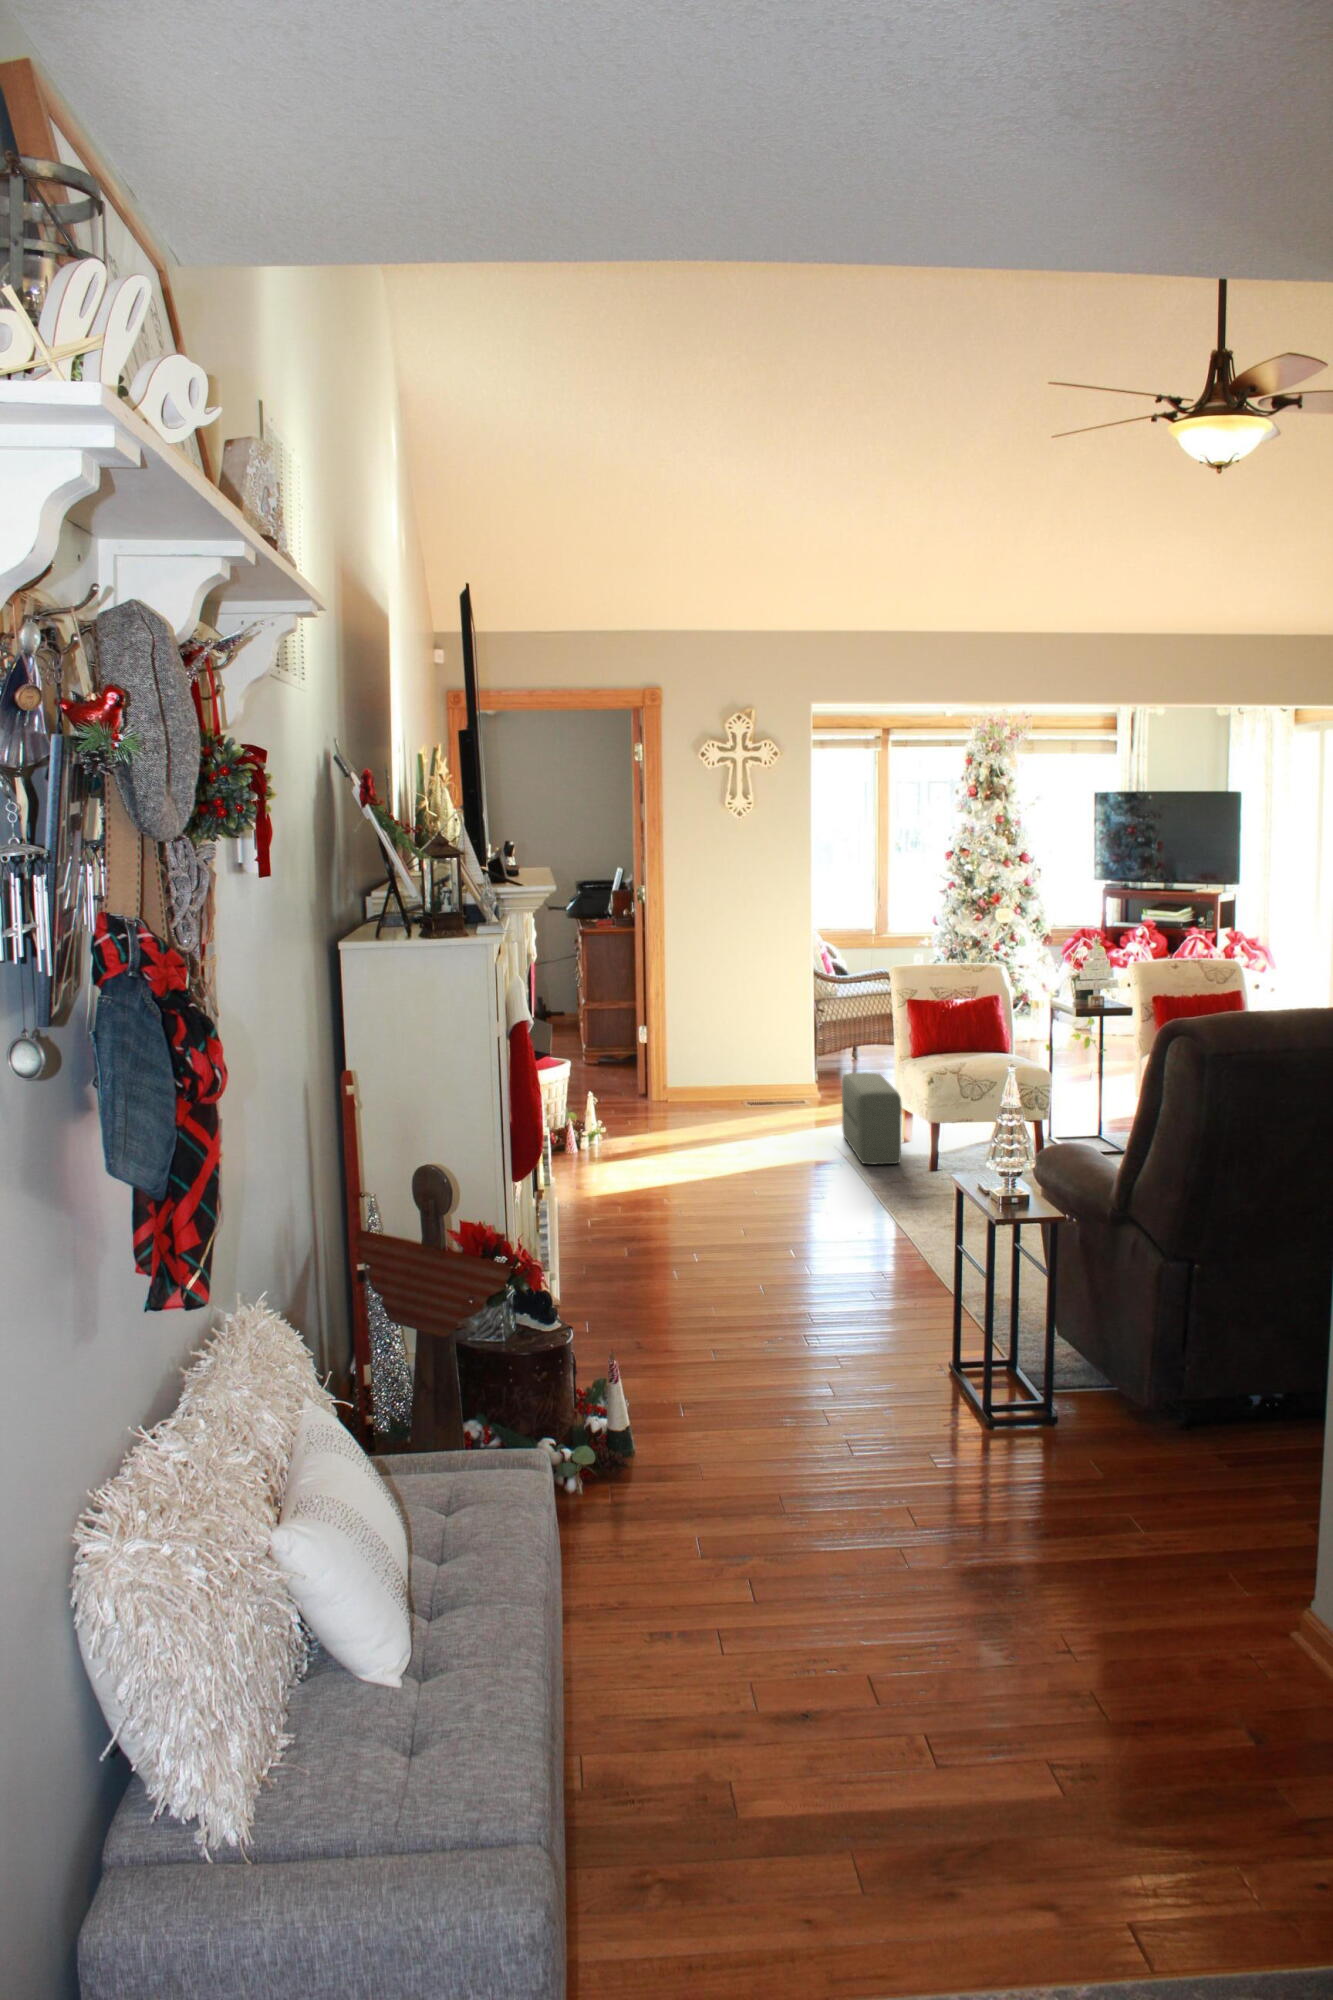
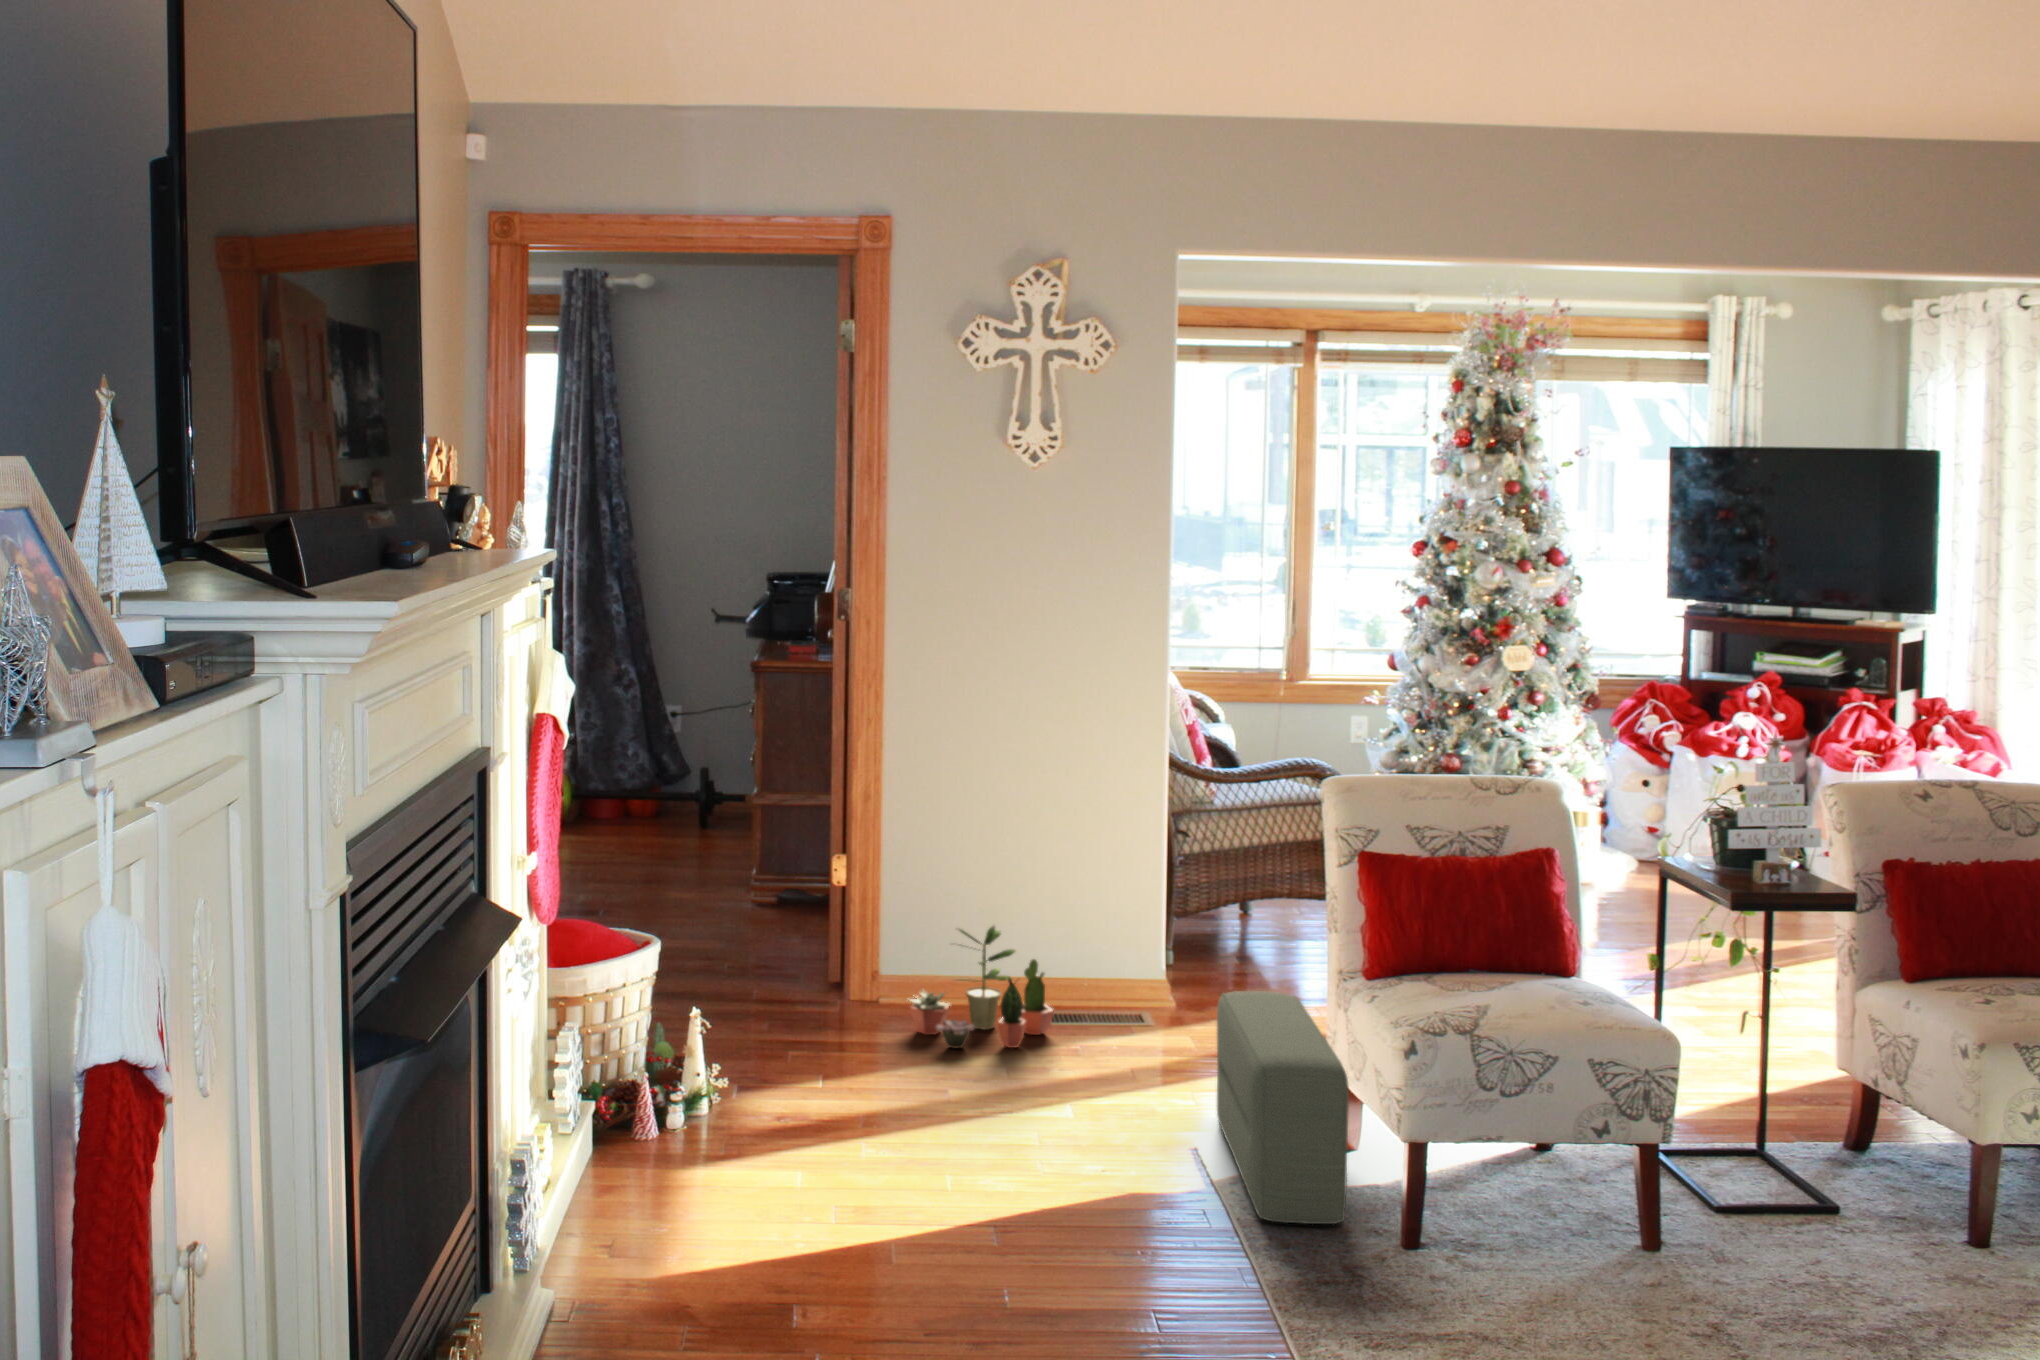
potted plant: none [684,1057,760,1118] -> present [910,926,1053,1048]

